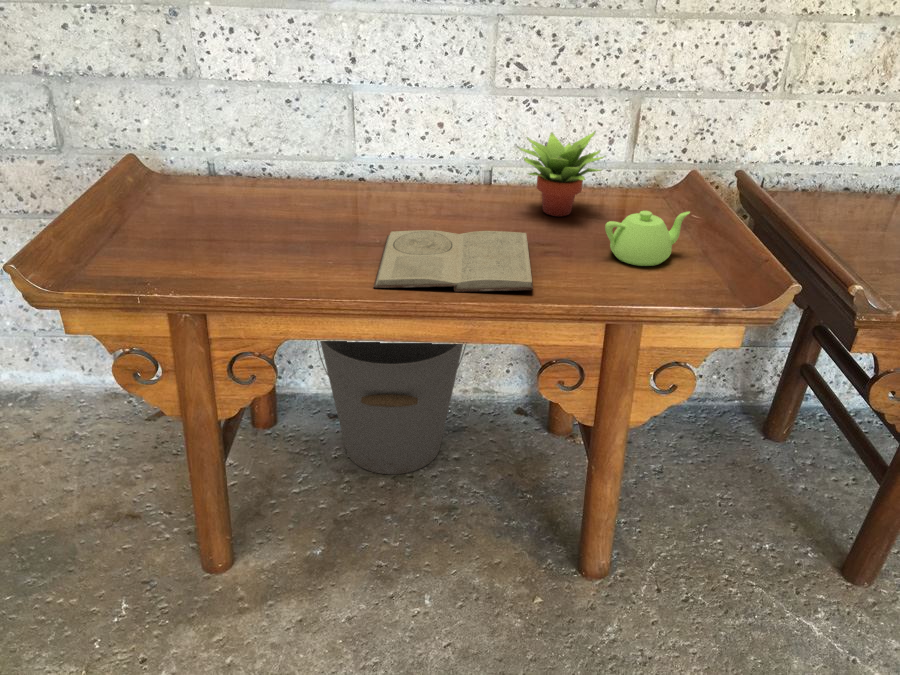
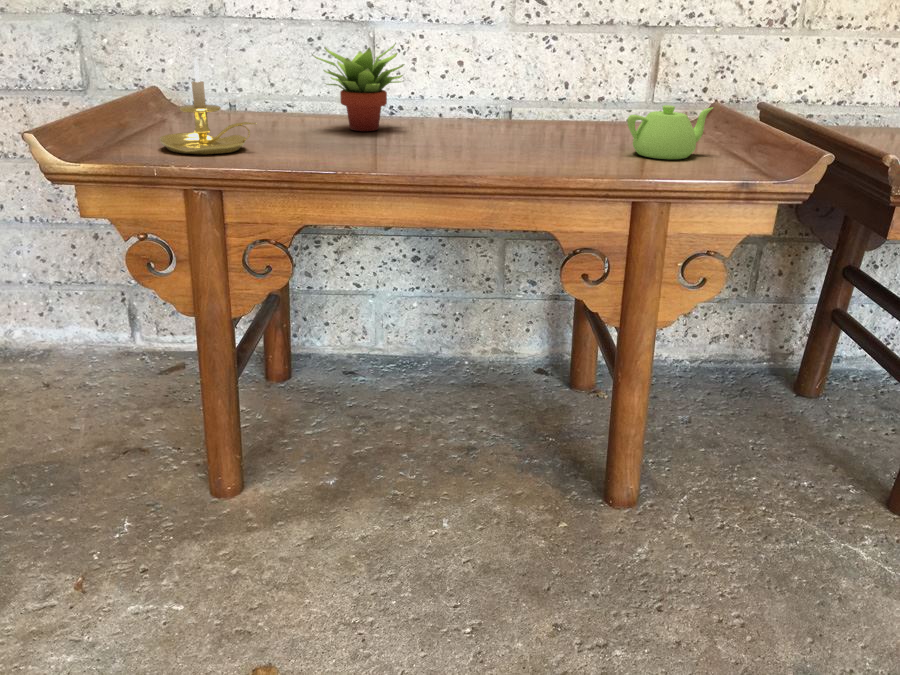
succulent plant: present [518,131,605,216] -> present [313,43,404,131]
candle holder: none [142,174,238,270] -> present [159,57,256,154]
book: present [374,230,533,292] -> none [392,133,555,168]
bucket: present [317,341,466,474] -> none [333,239,488,419]

